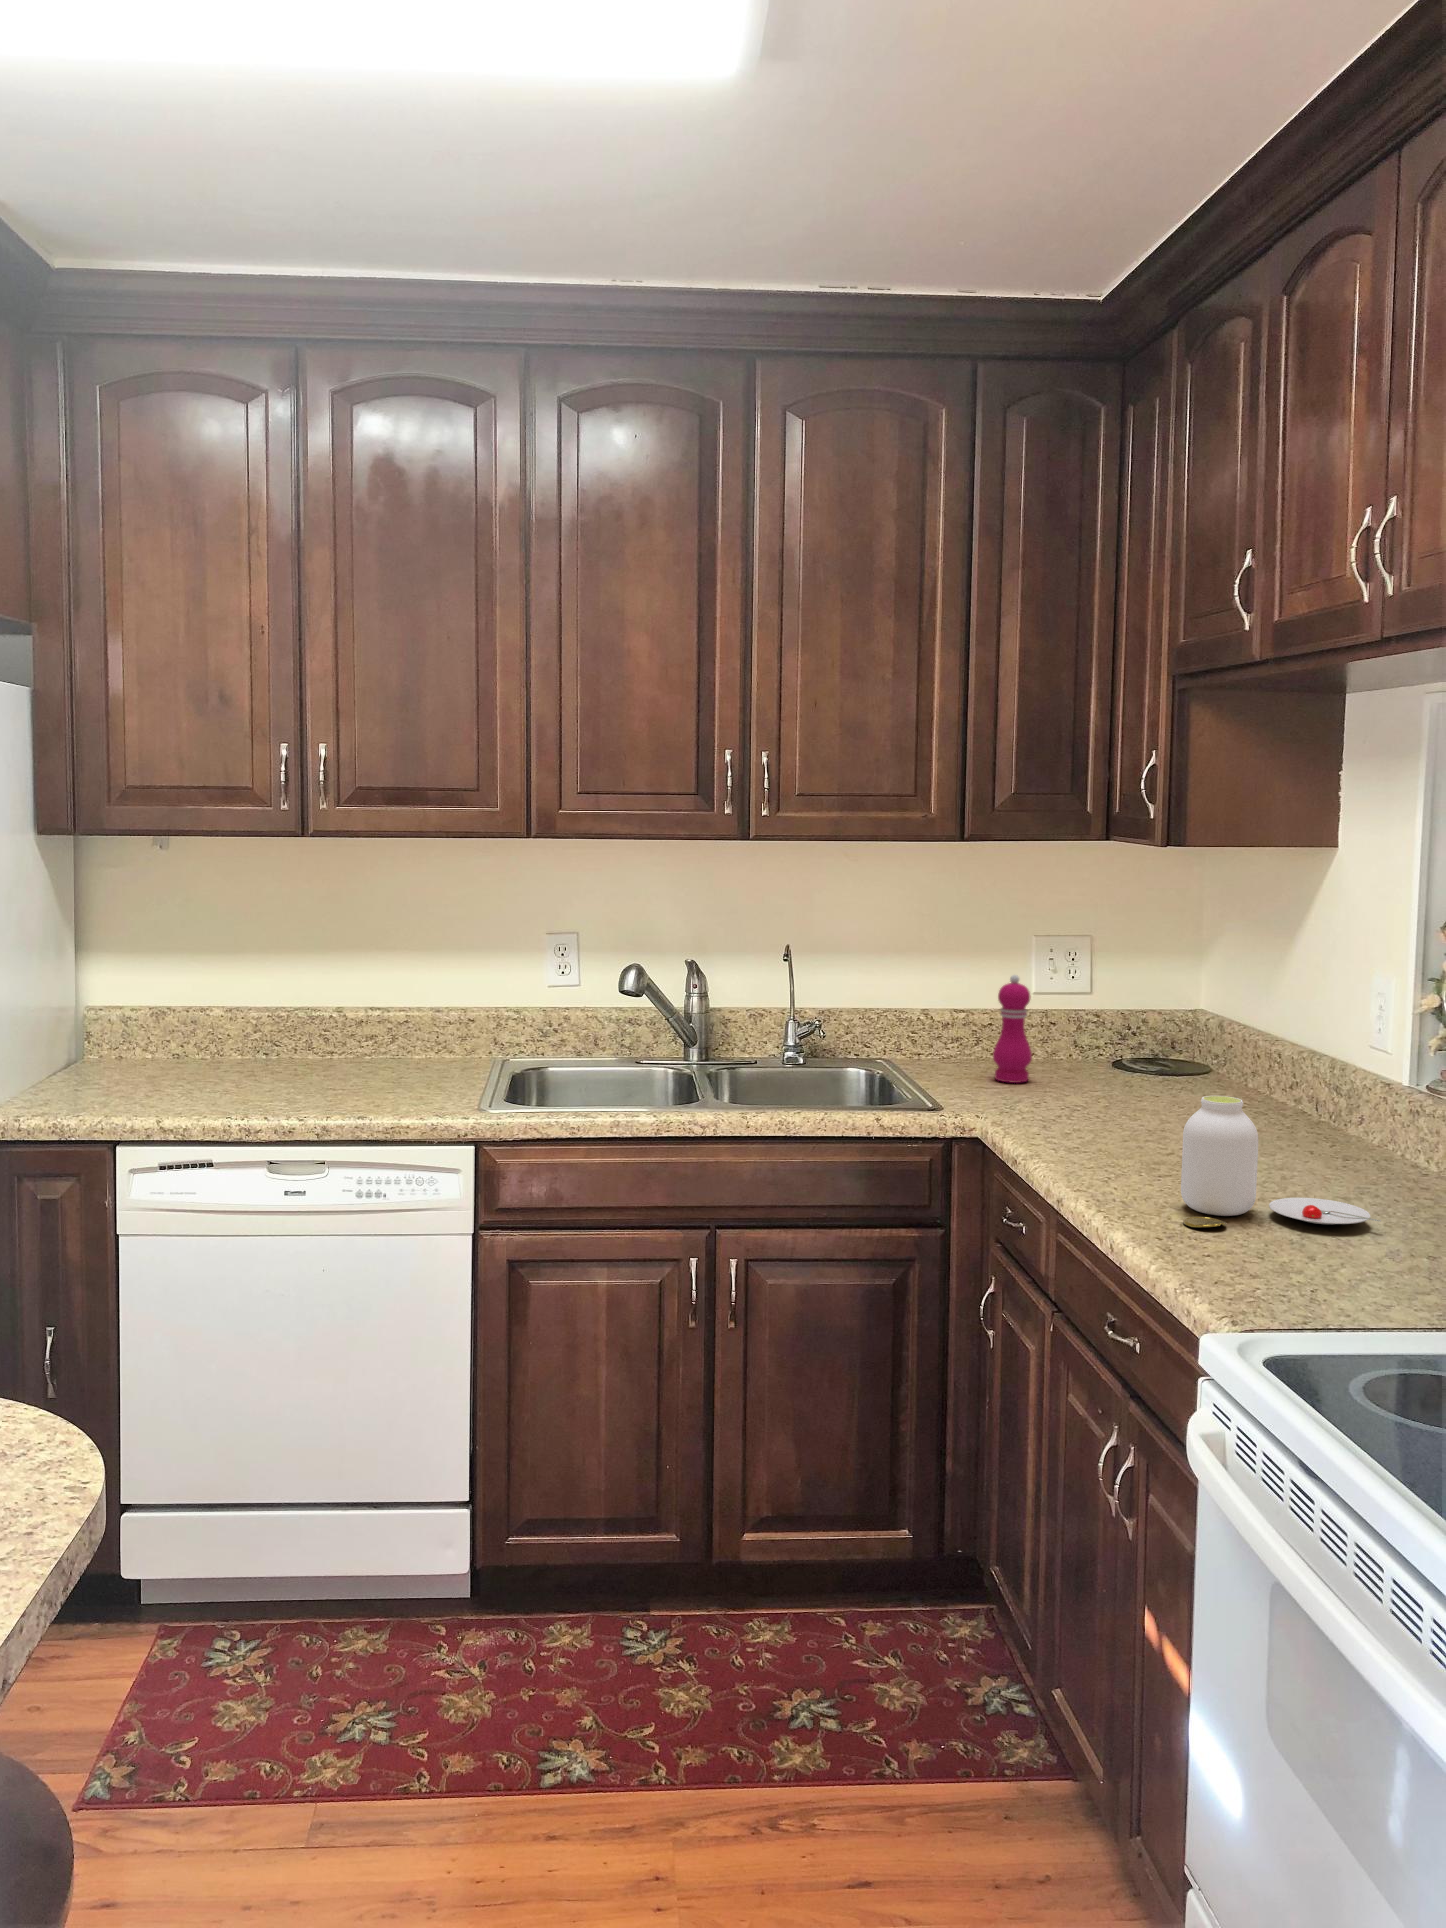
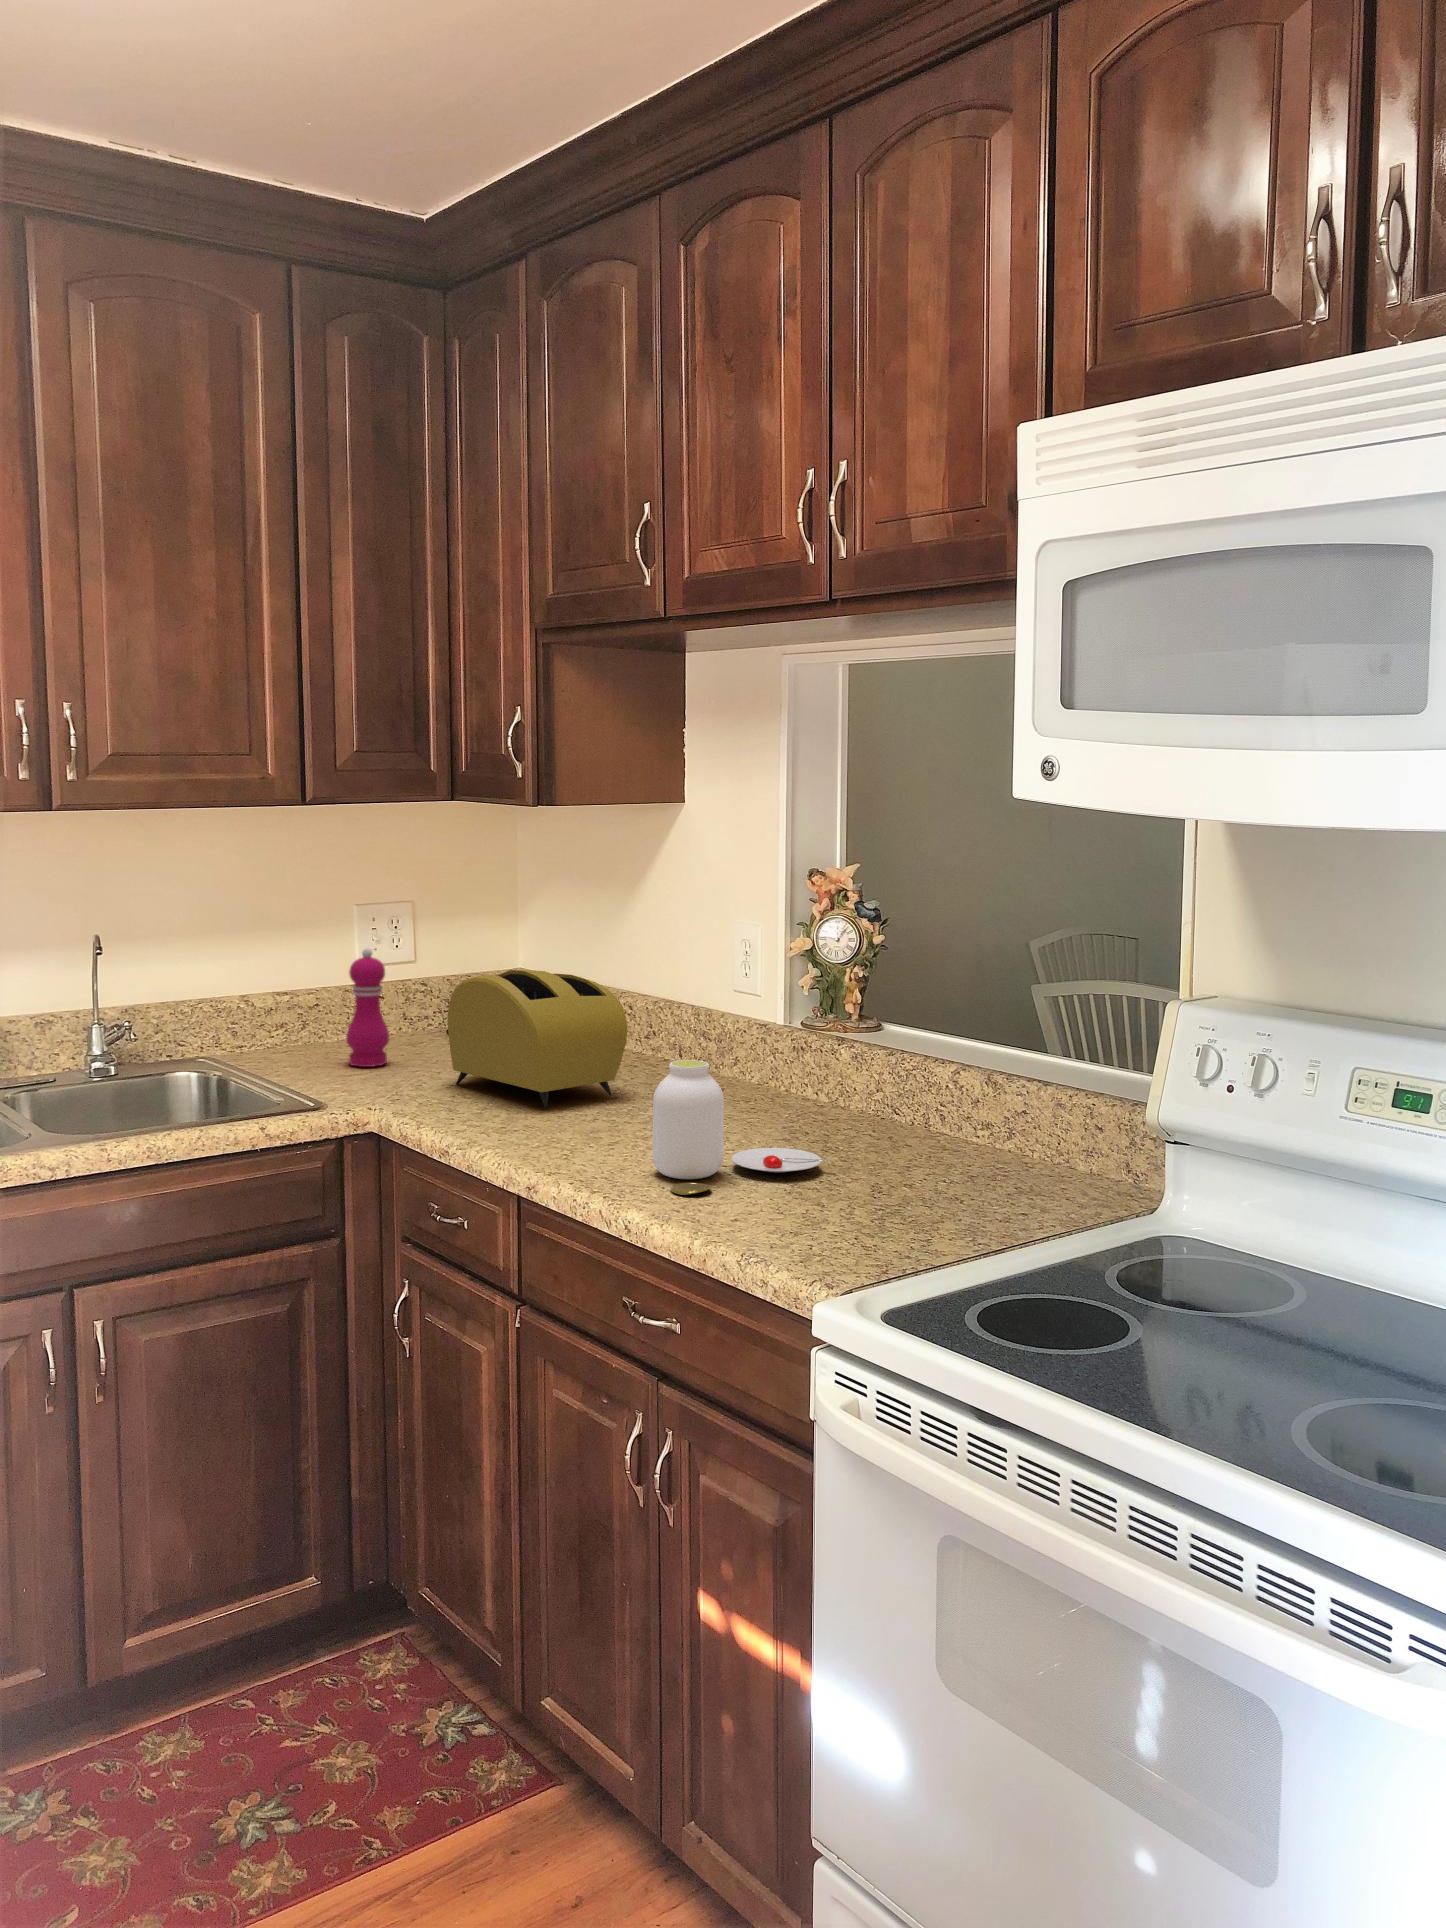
toaster: none [1067,1002,1231,1135] -> present [447,970,627,1108]

